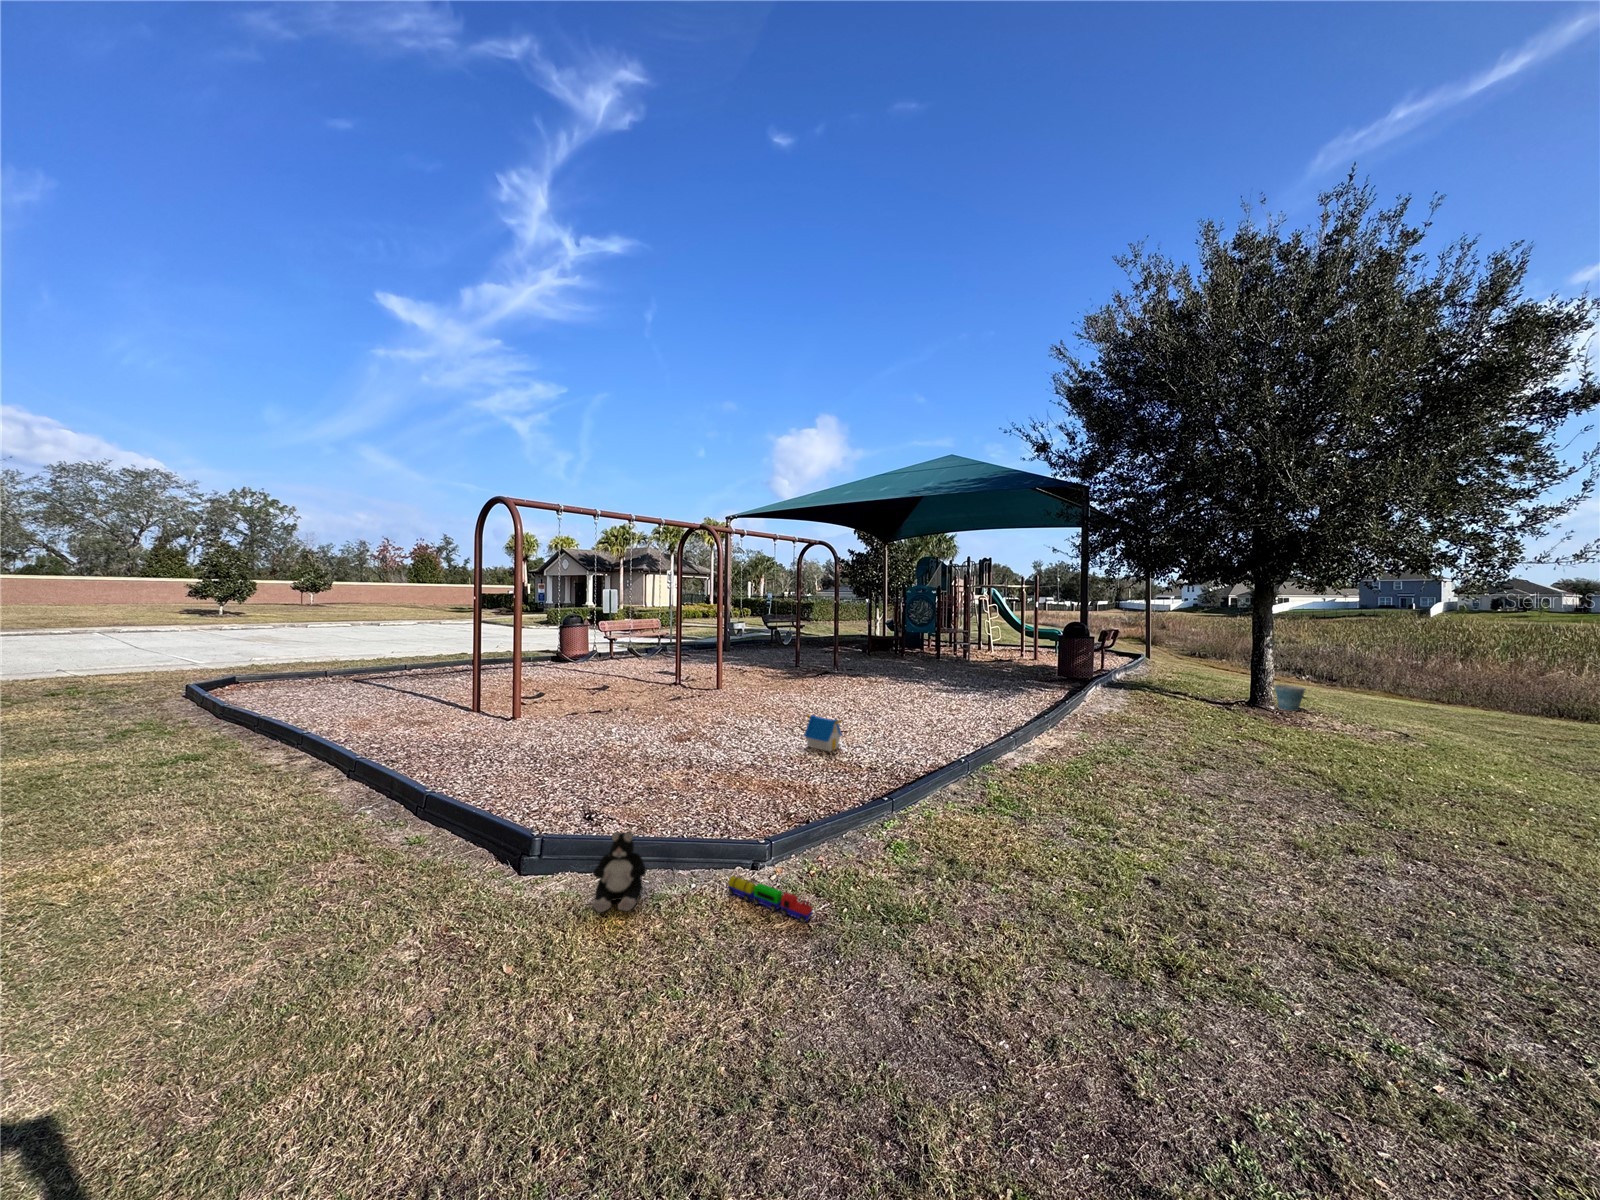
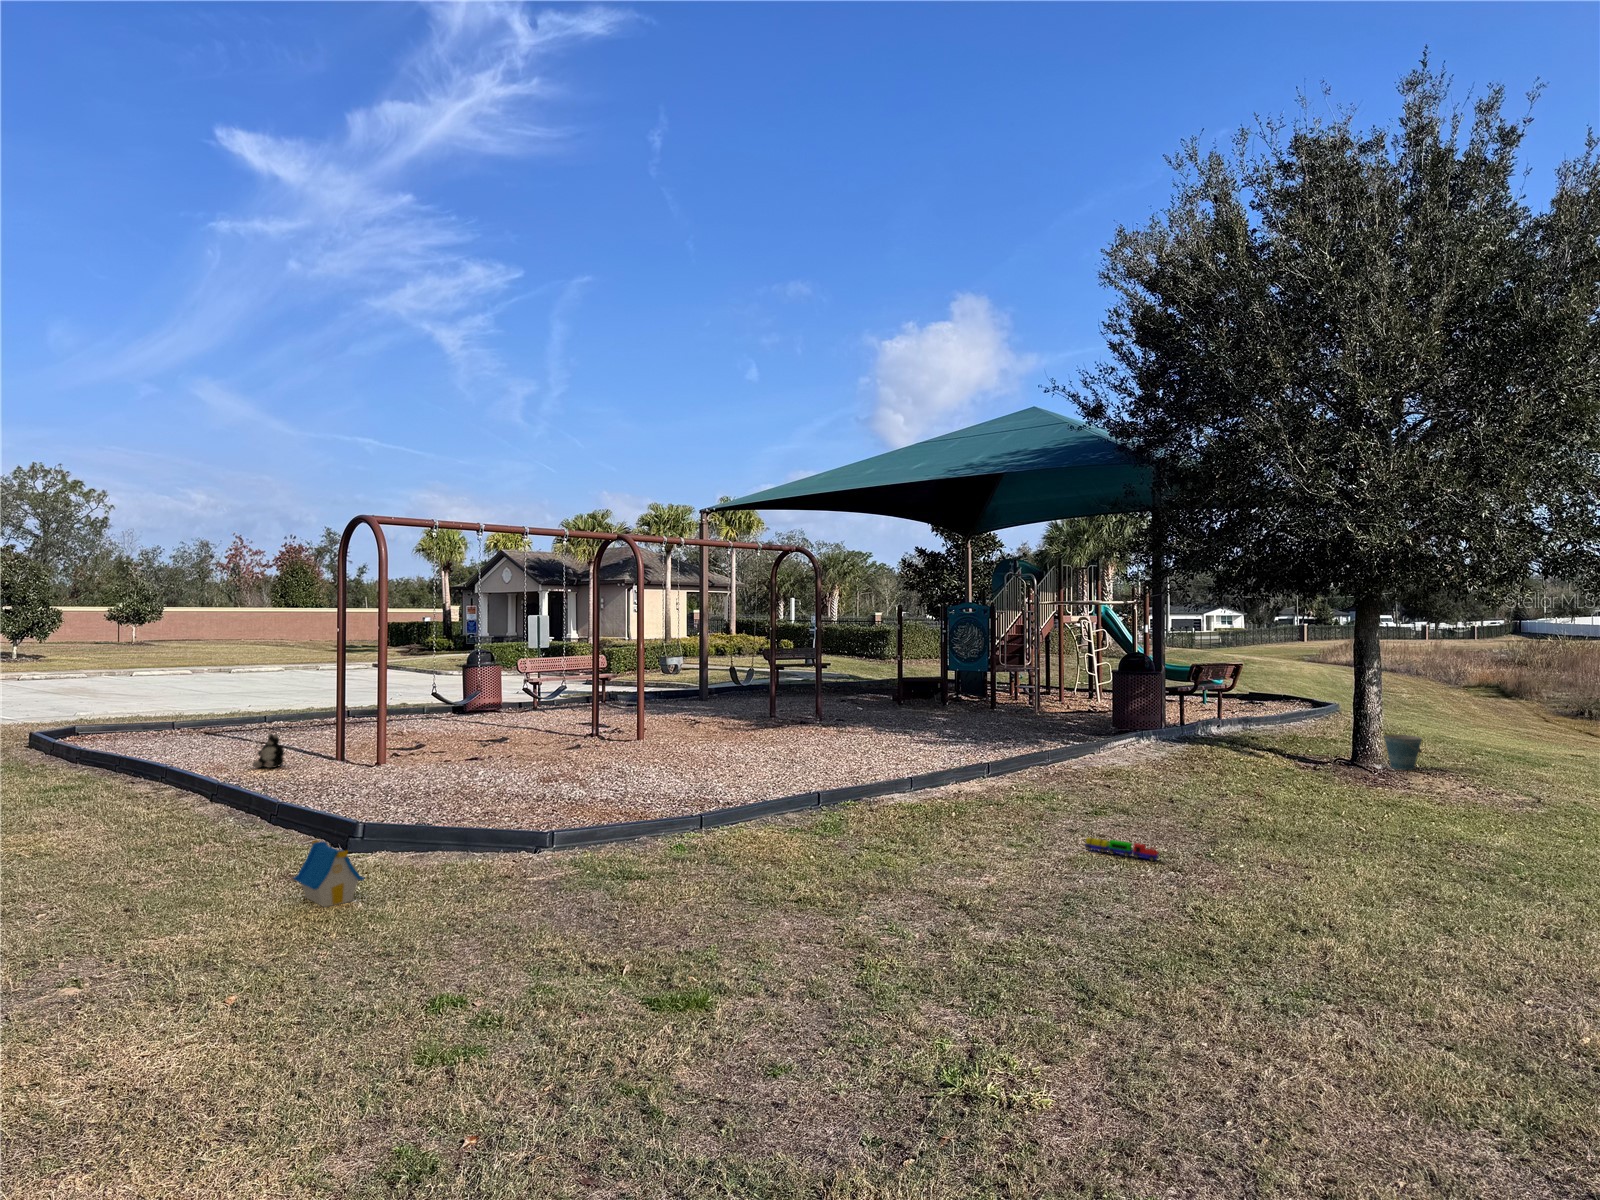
toy house: present [804,714,842,751] -> present [293,840,365,907]
plush toy: present [593,832,646,912] -> present [253,733,284,768]
toy train: present [728,876,813,923] -> present [1085,837,1159,861]

